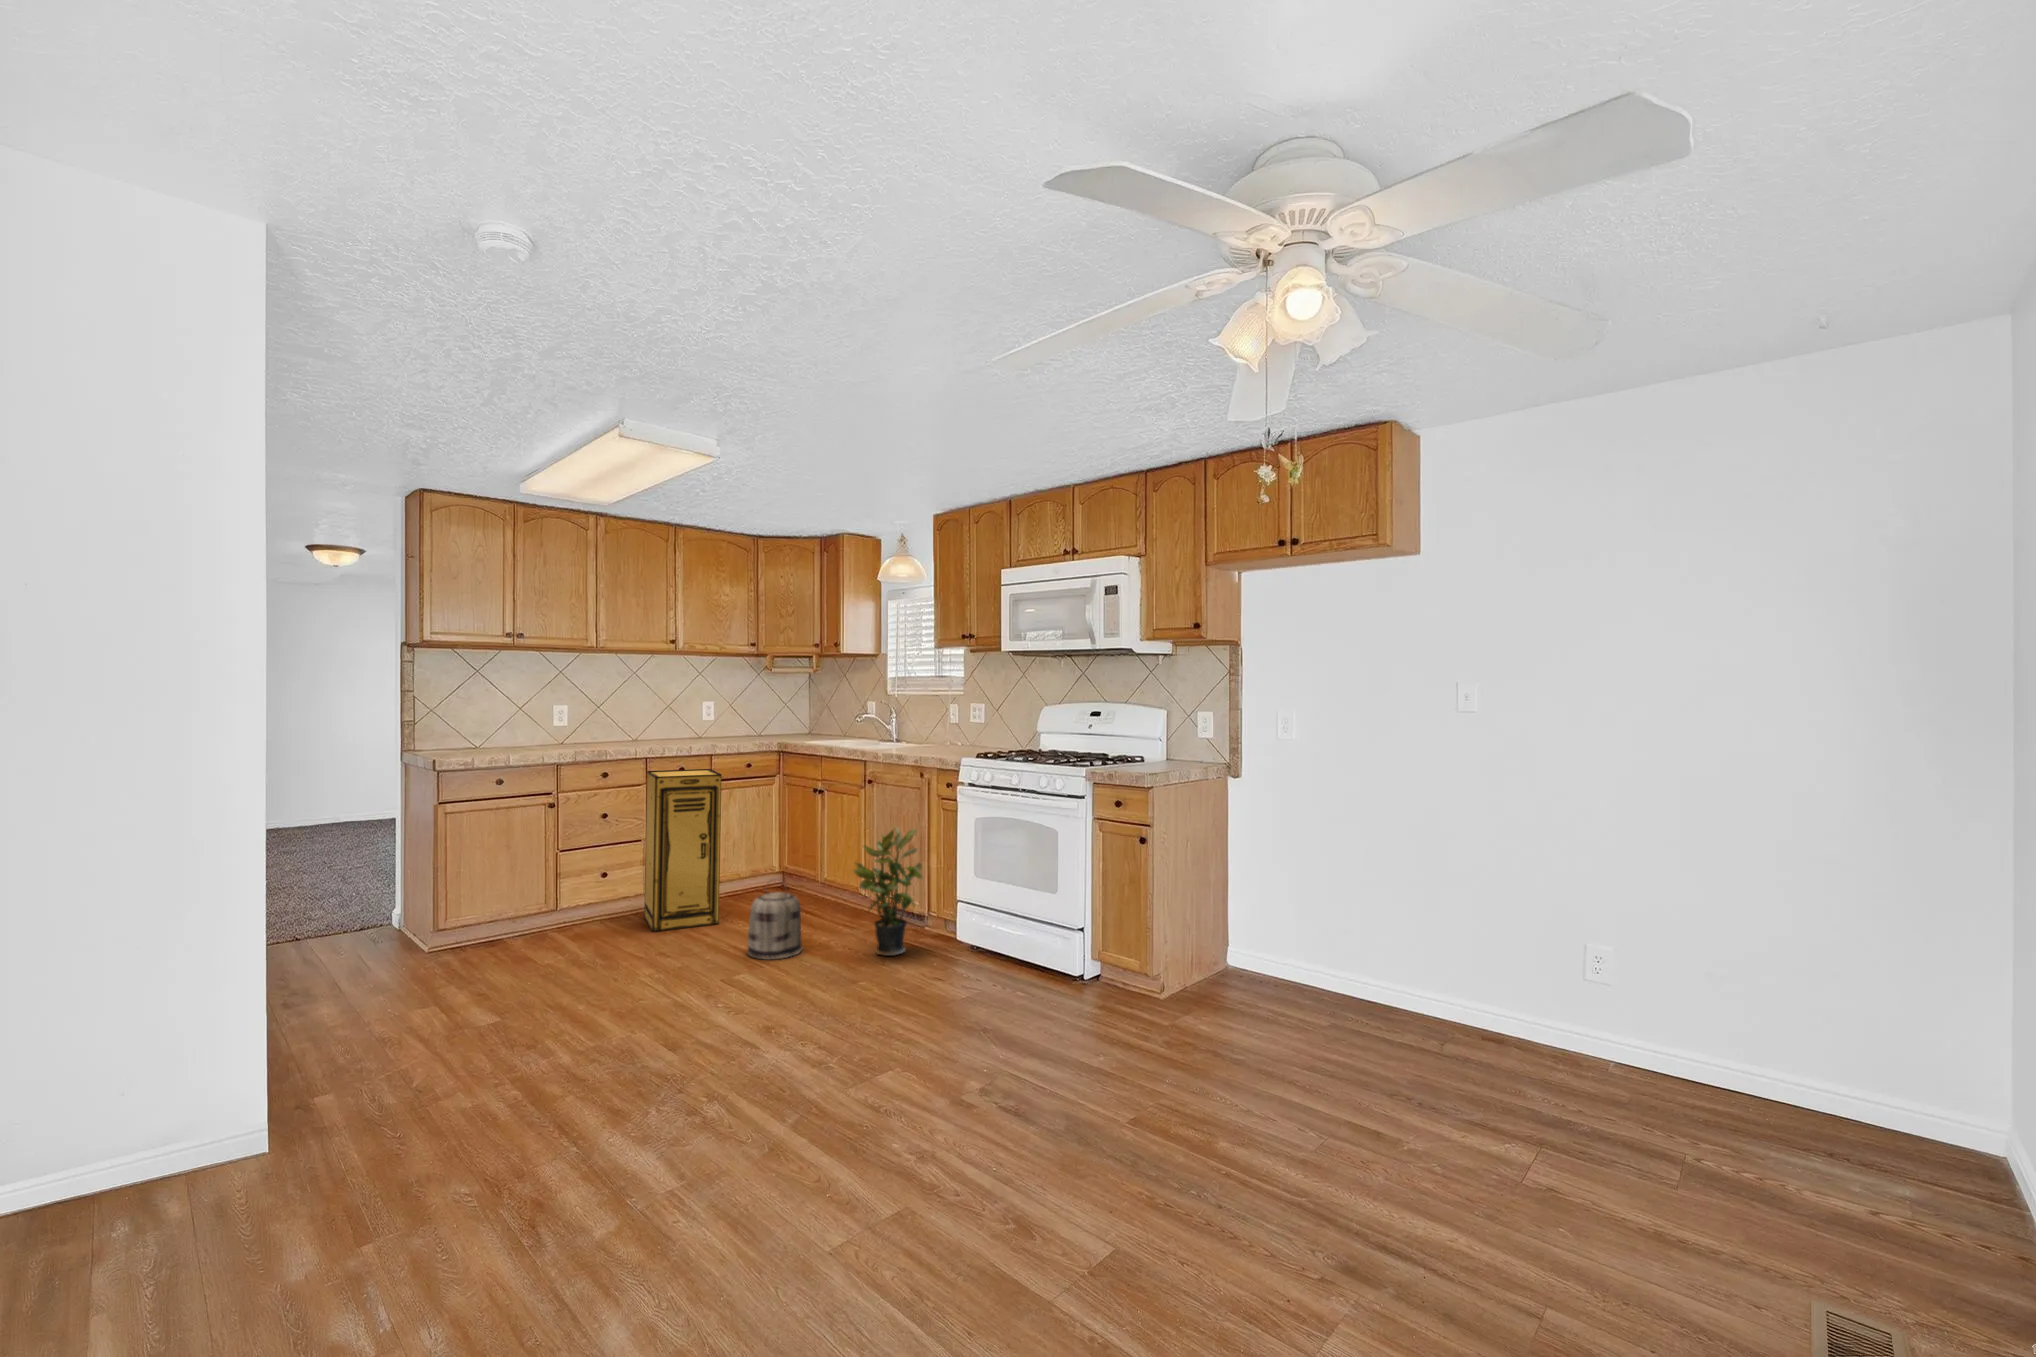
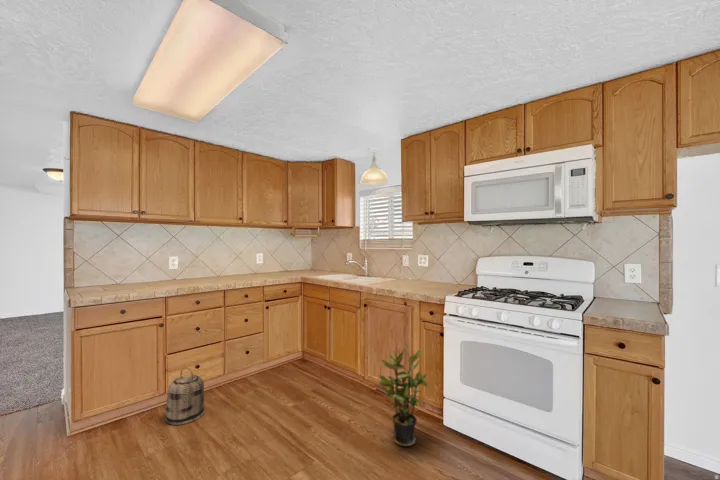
storage cabinet: present [644,769,722,932] -> none [224,297,275,413]
basket: present [747,883,802,960] -> present [165,368,205,425]

